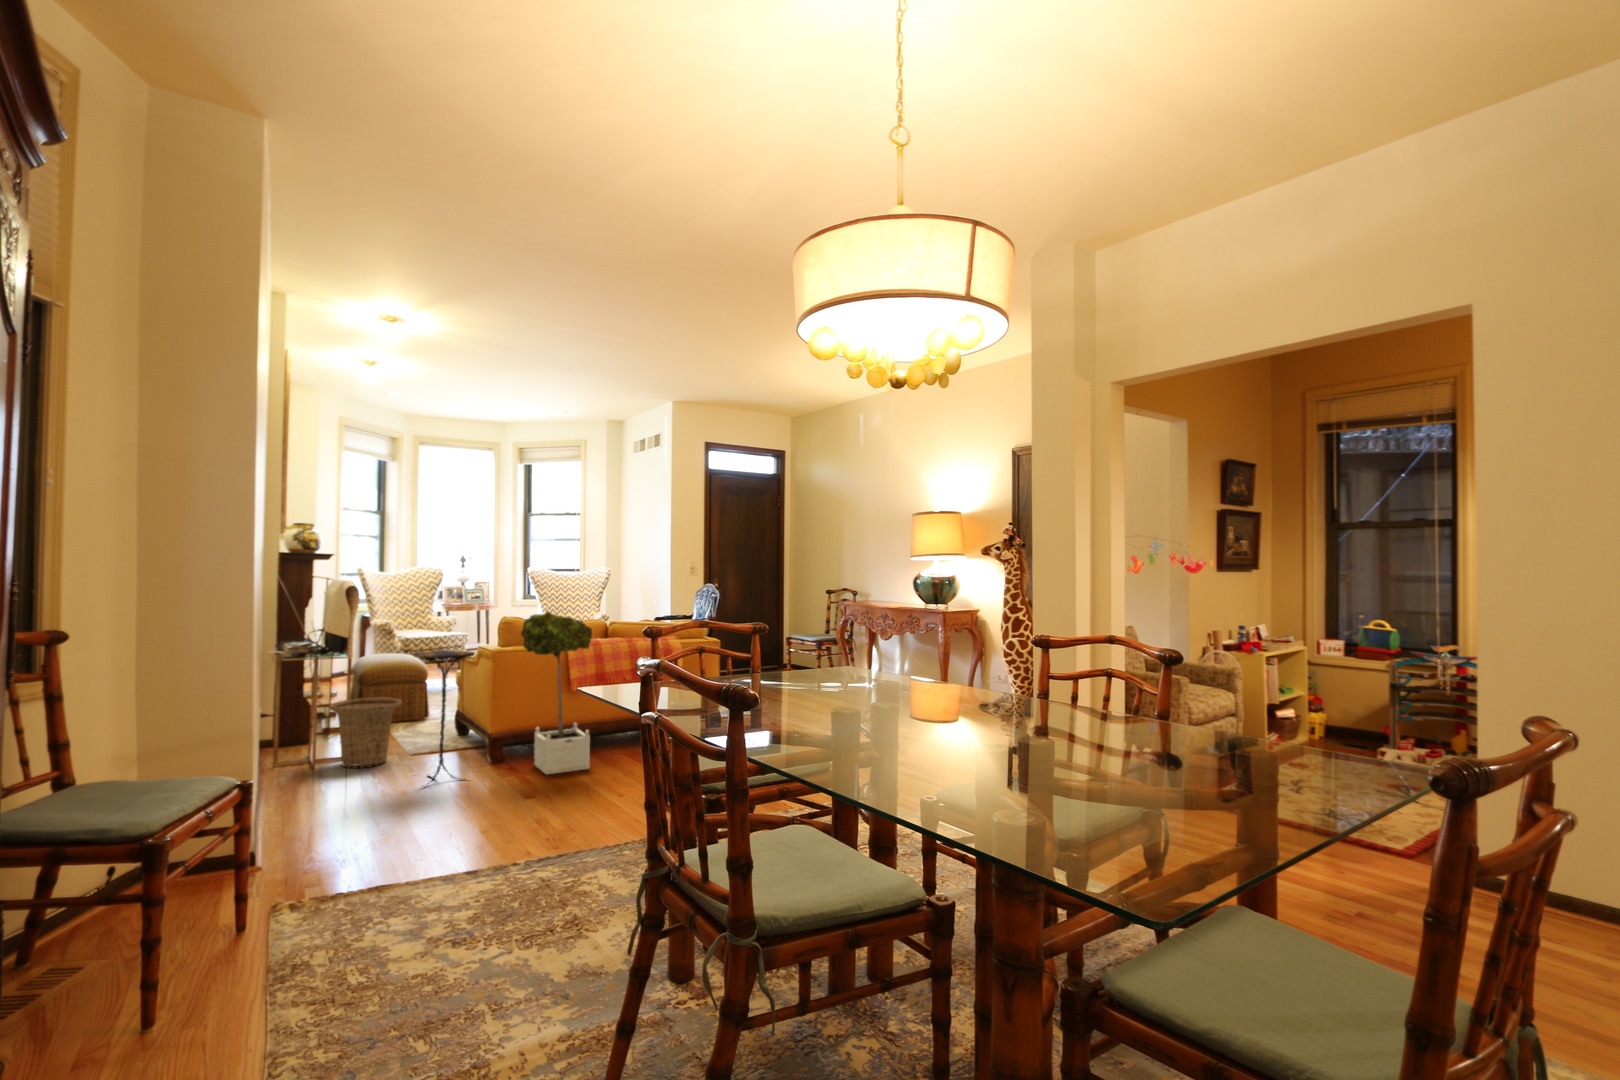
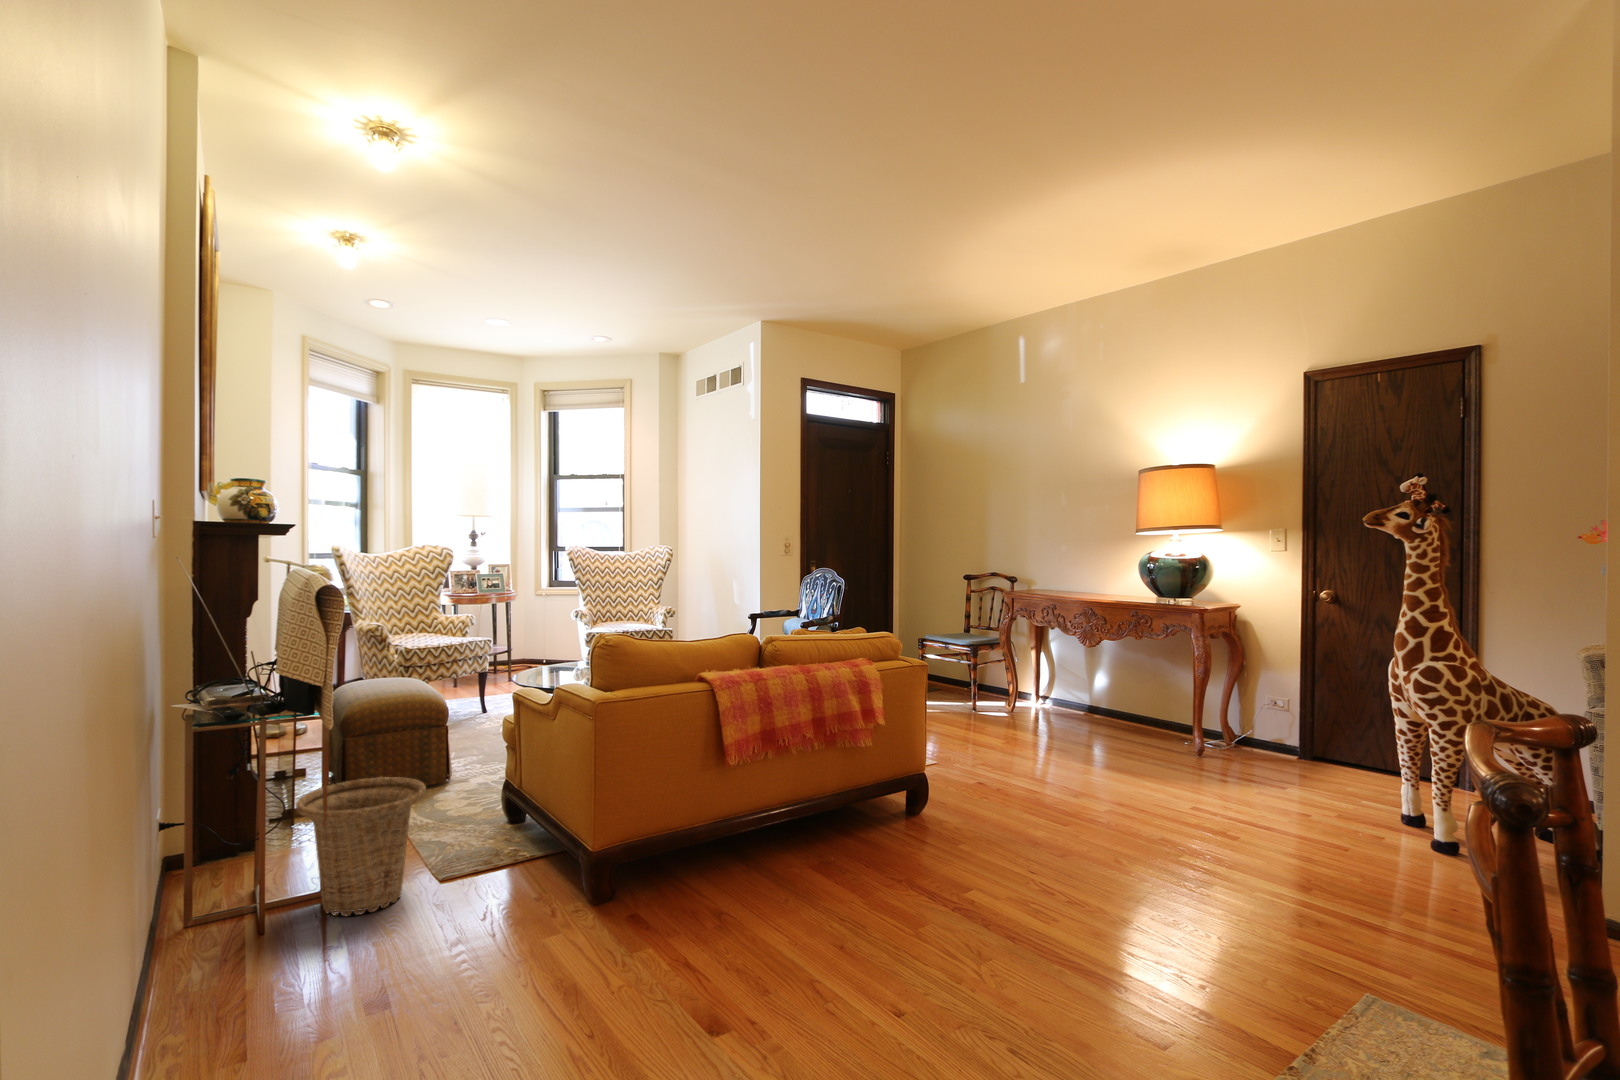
potted tree: present [521,611,592,774] -> none [648,631,773,931]
side table: present [413,650,475,787] -> none [457,705,574,982]

